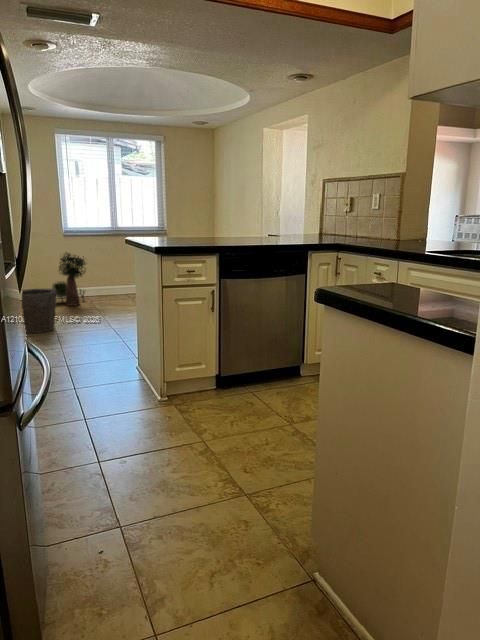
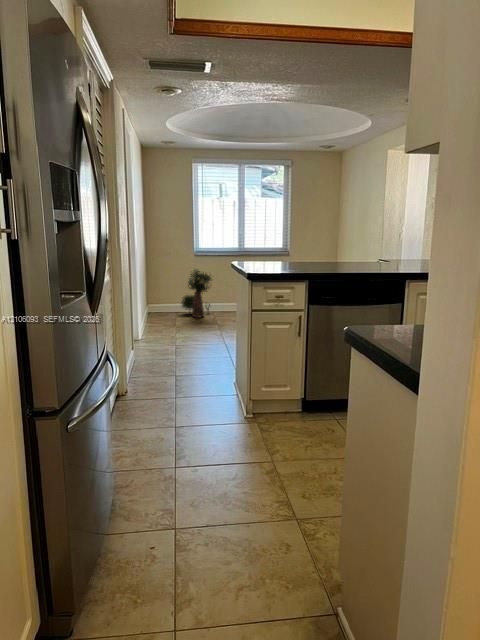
waste bin: present [22,289,57,333] -> none [143,301,180,341]

